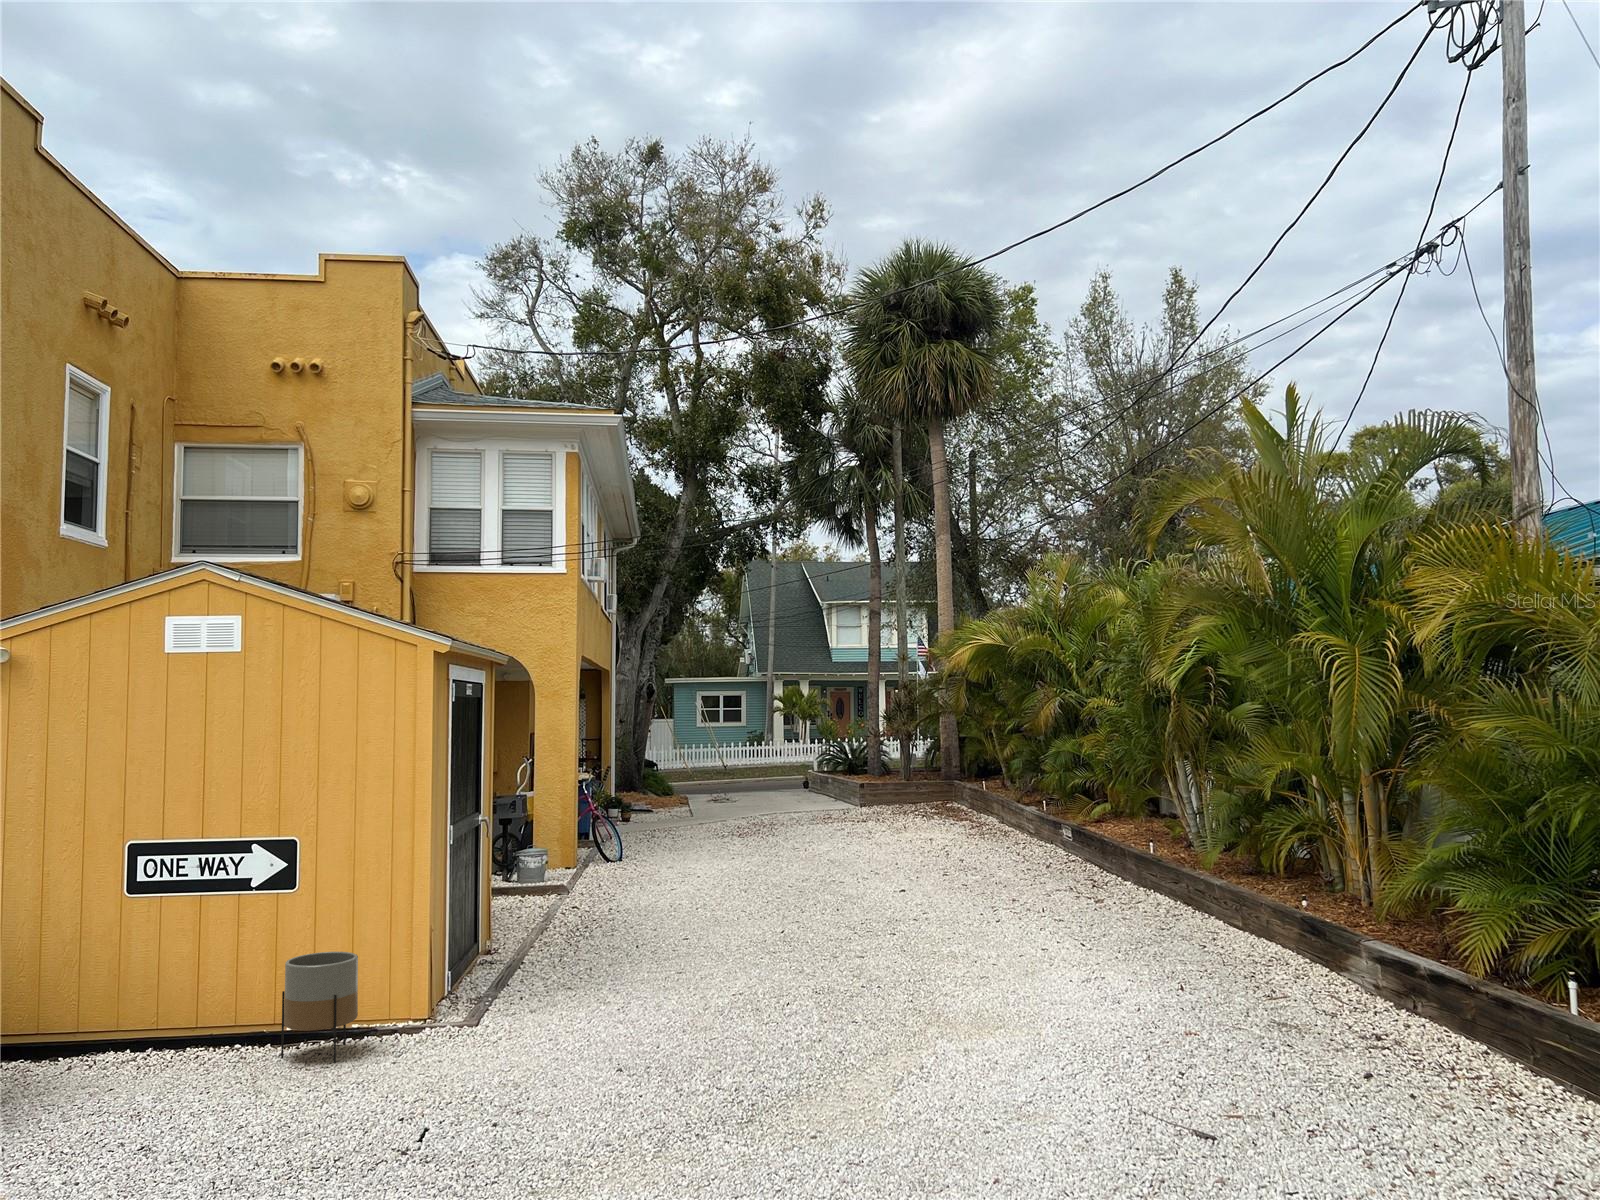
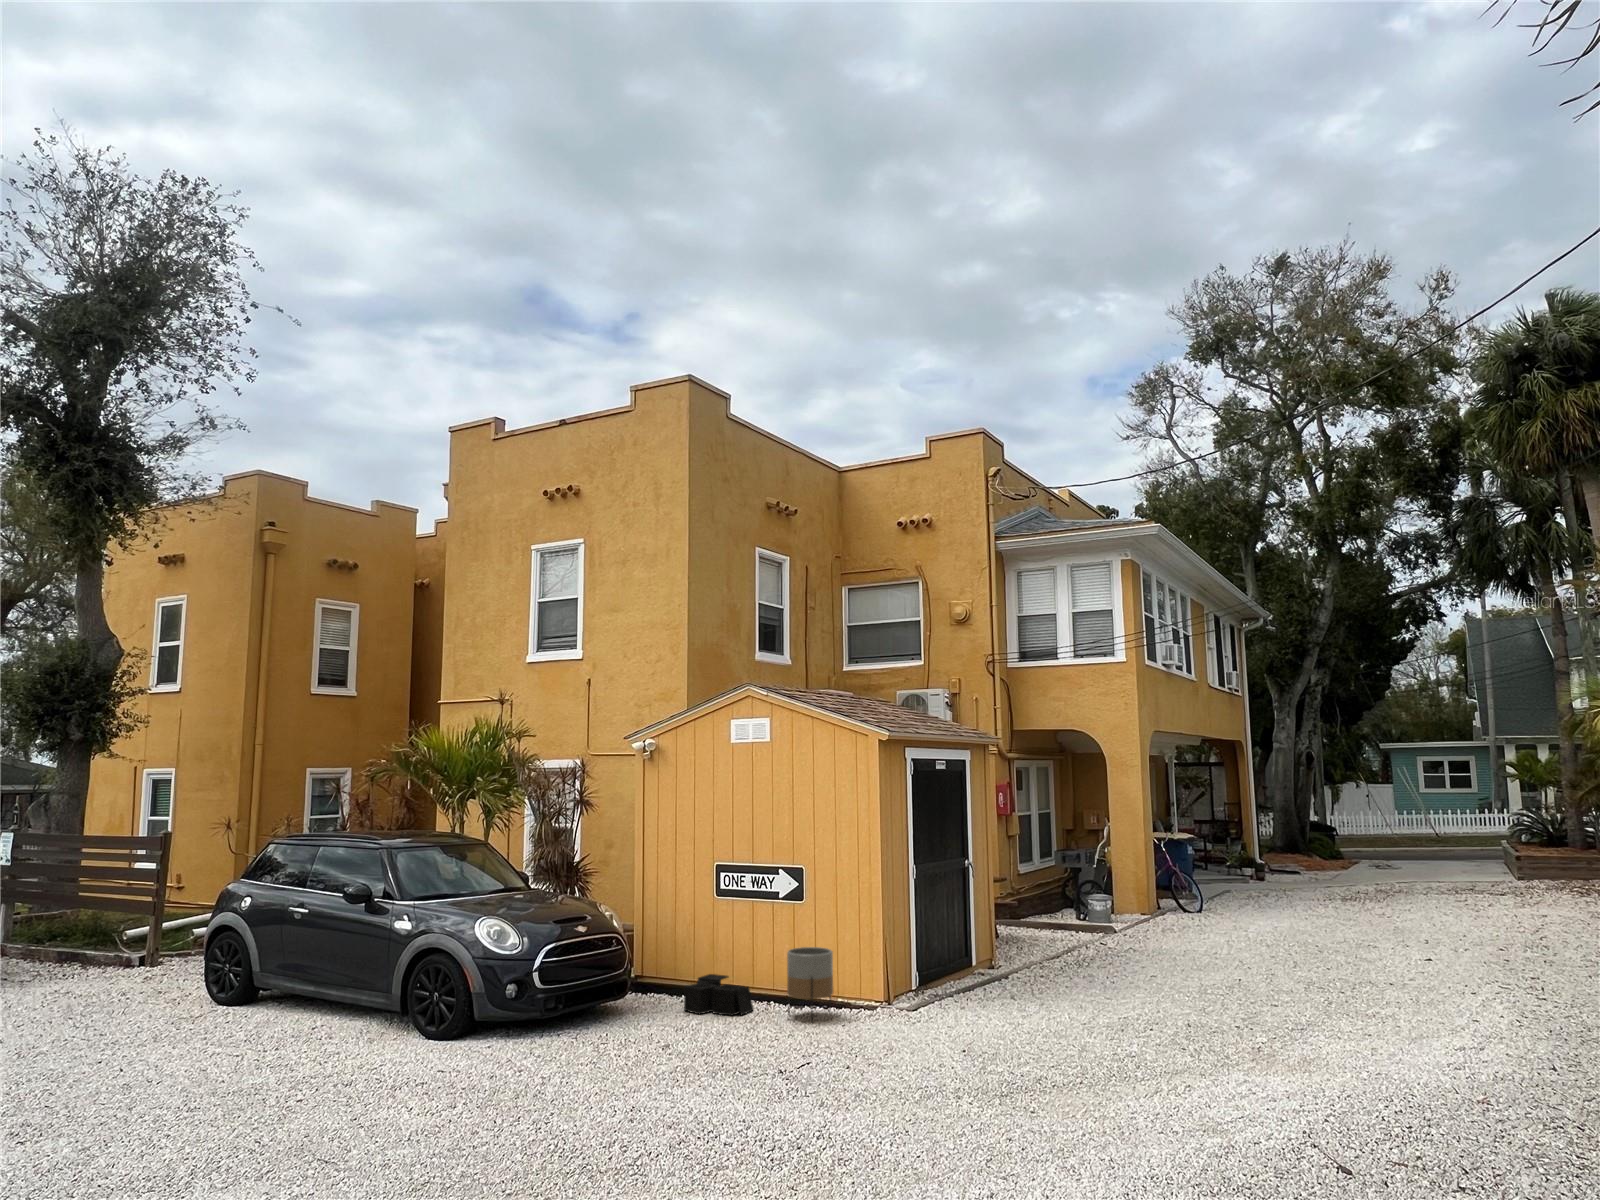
storage bin: none [92,1018,218,1087] -> present [684,974,754,1016]

